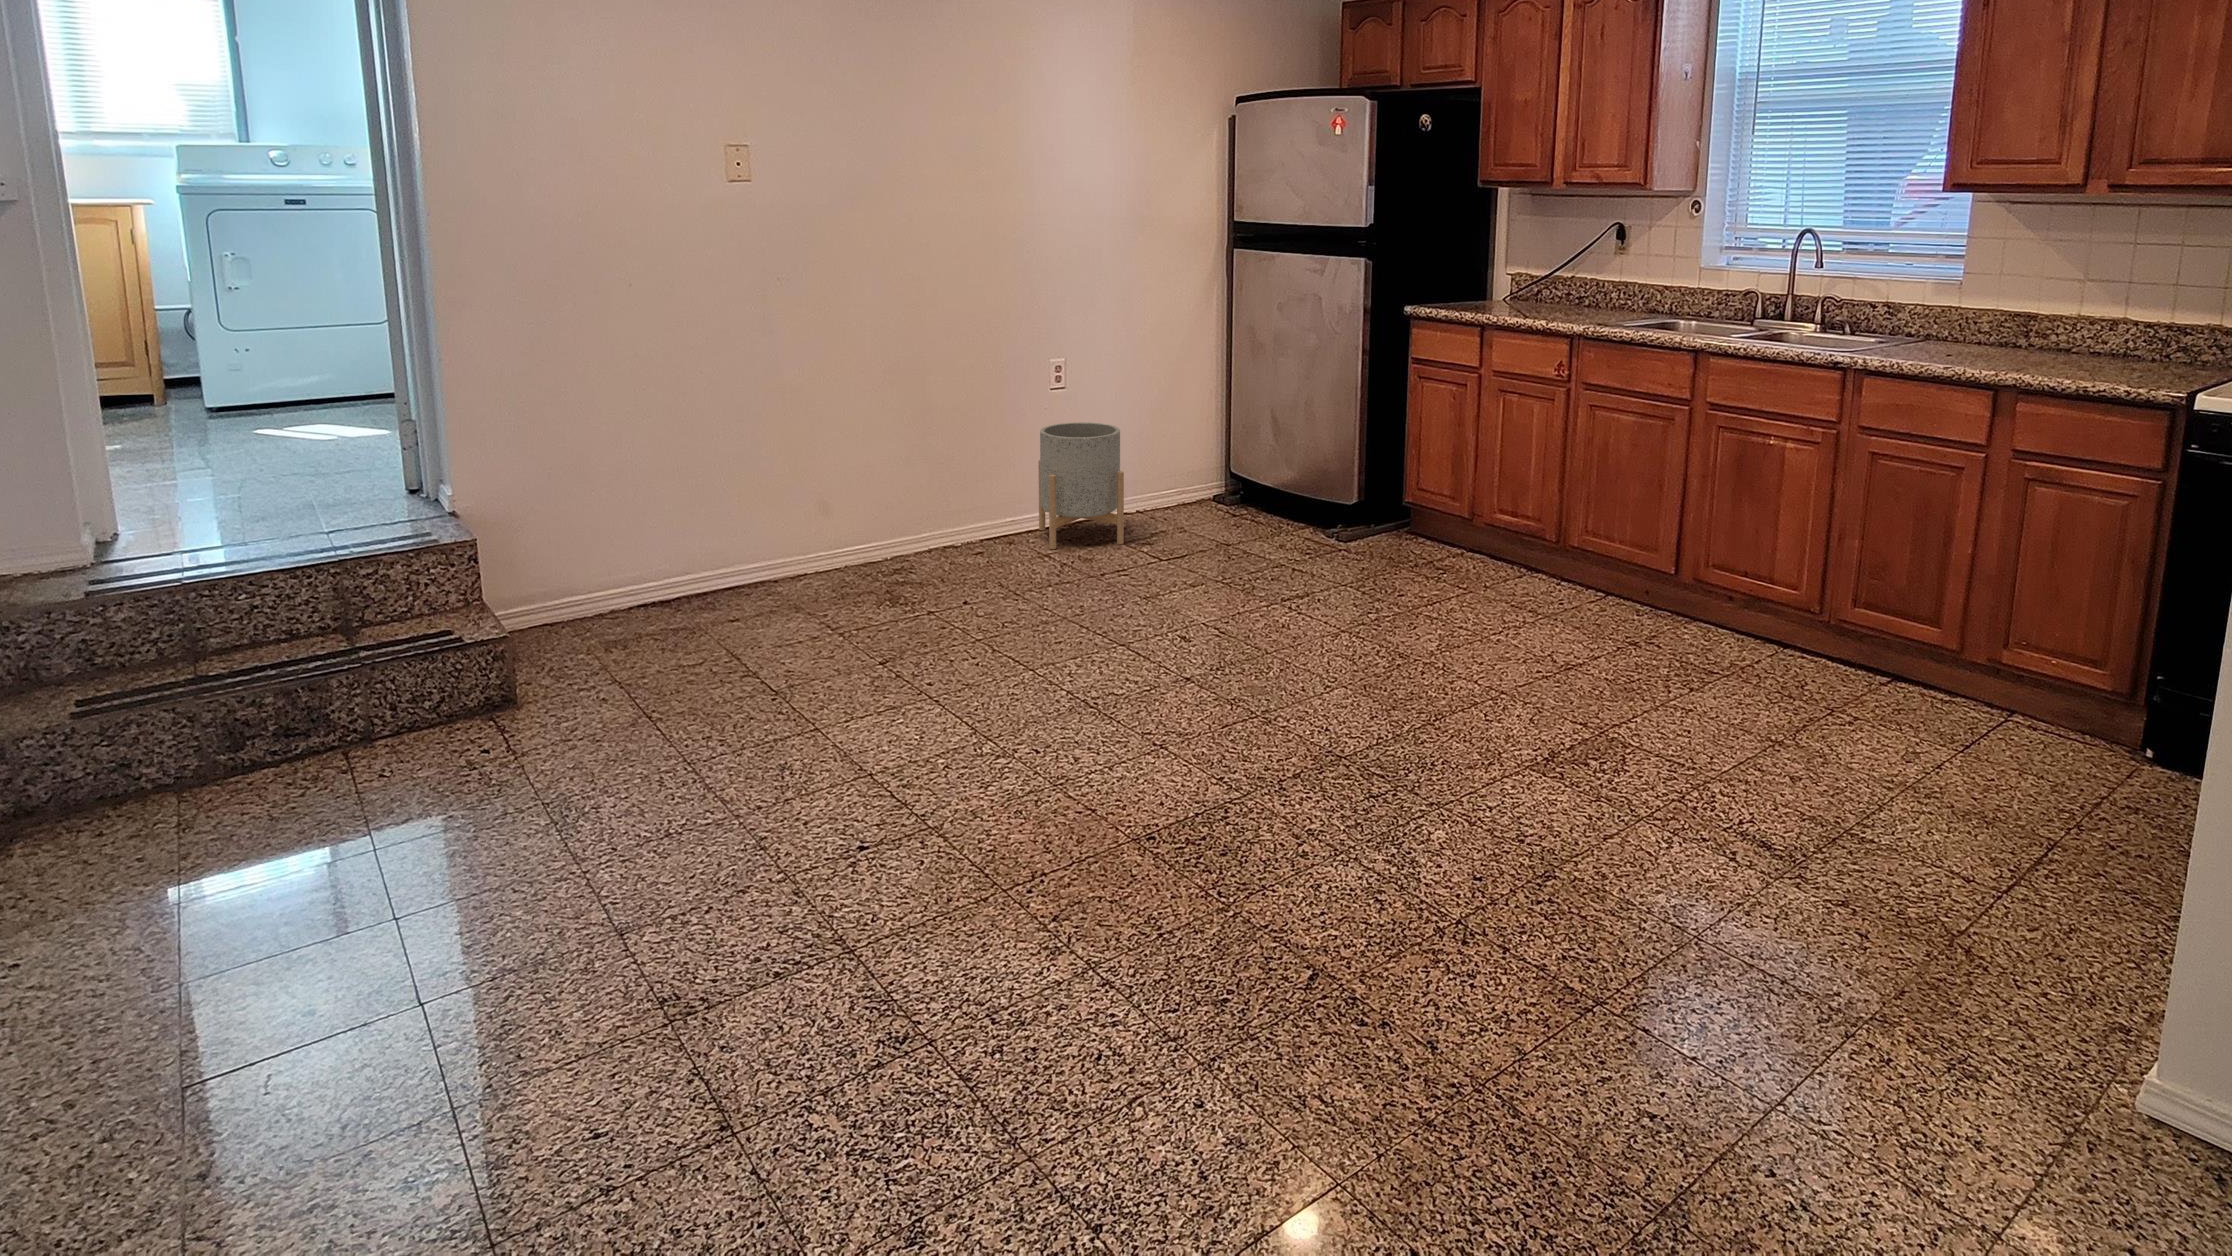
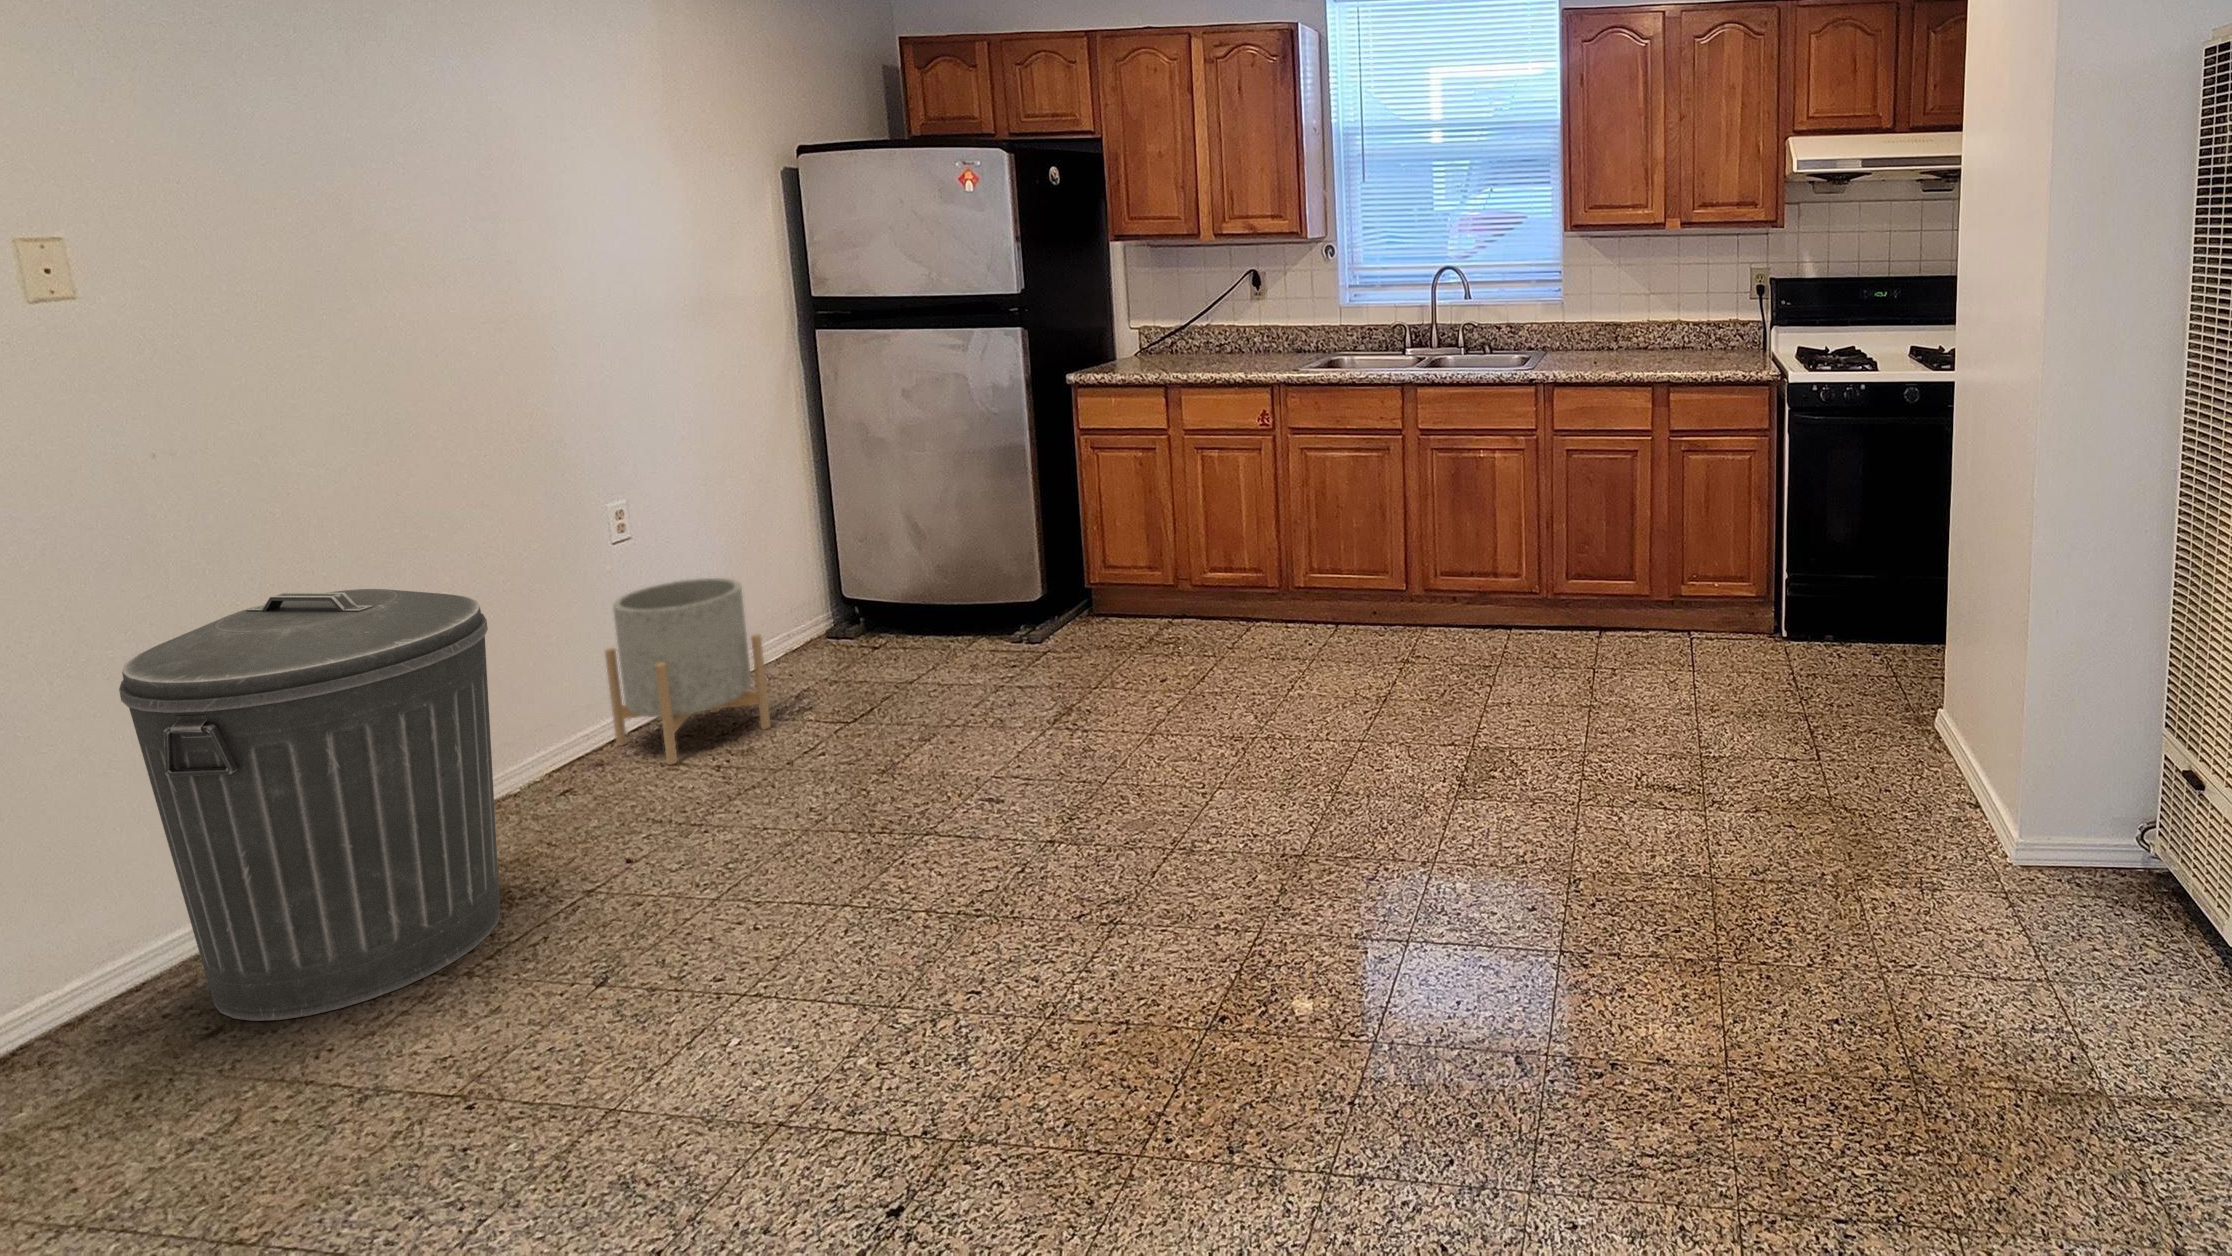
trash can: none [736,368,910,622] -> present [119,589,500,1021]

